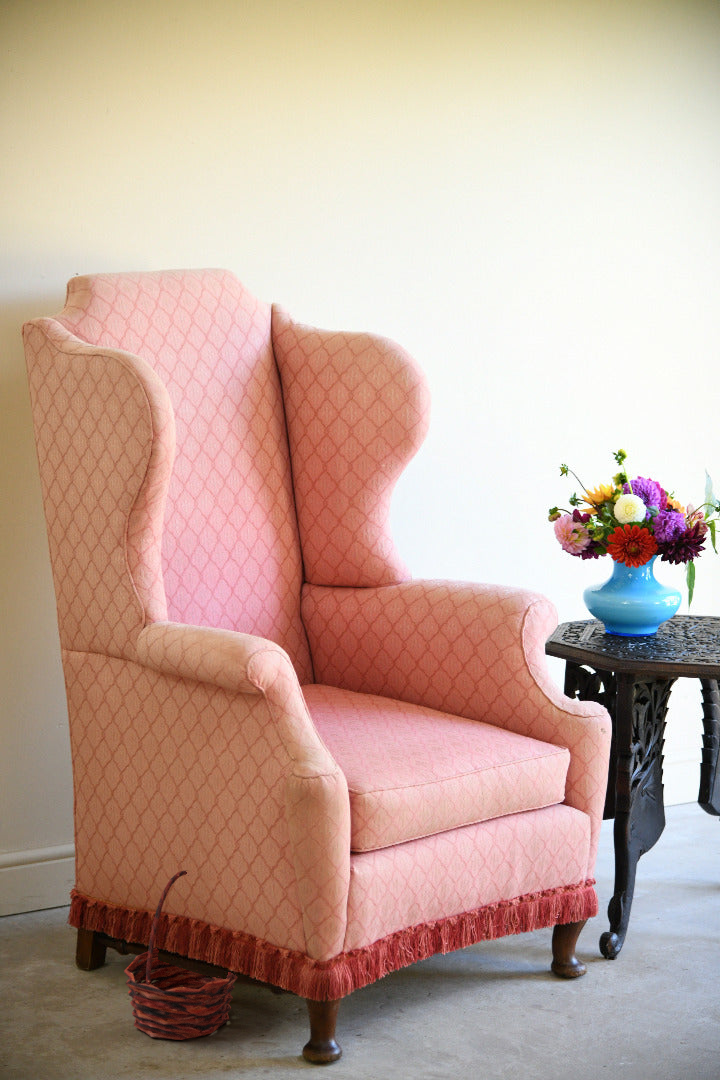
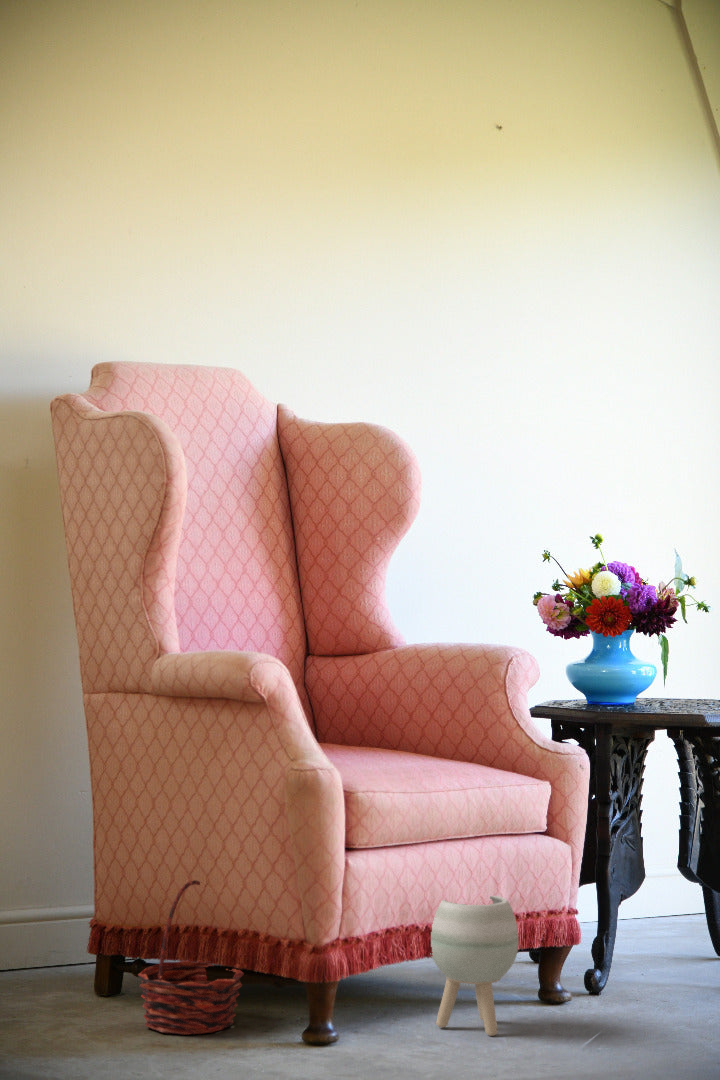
planter: none [439,876,536,1034] -> present [431,896,518,1036]

